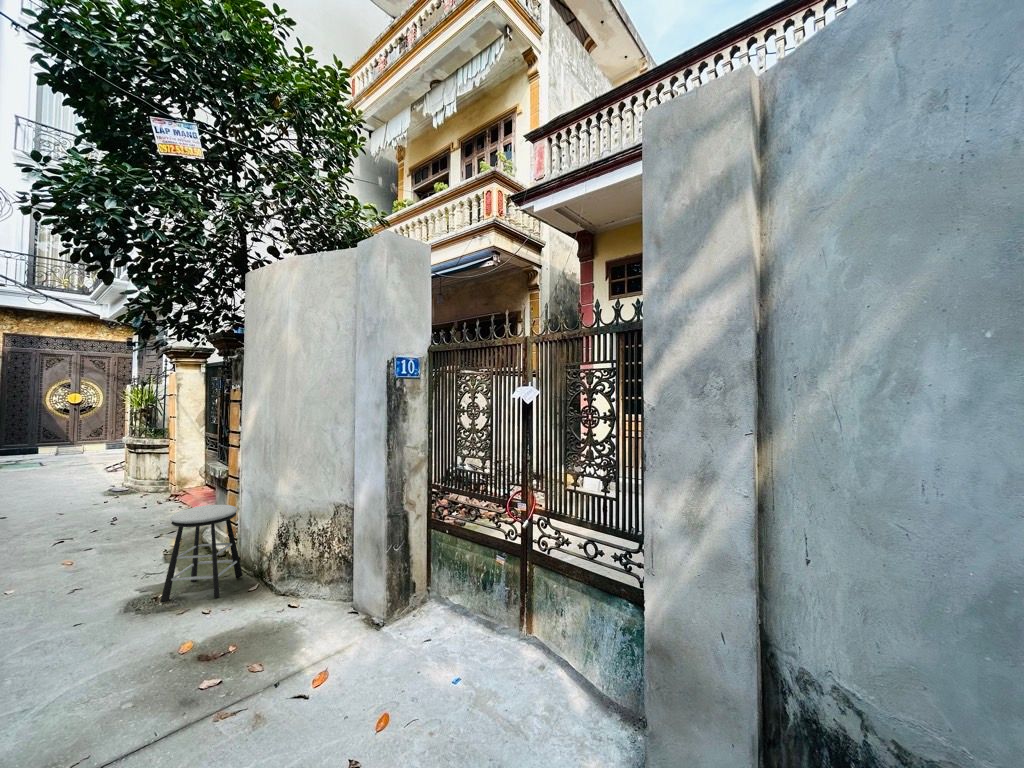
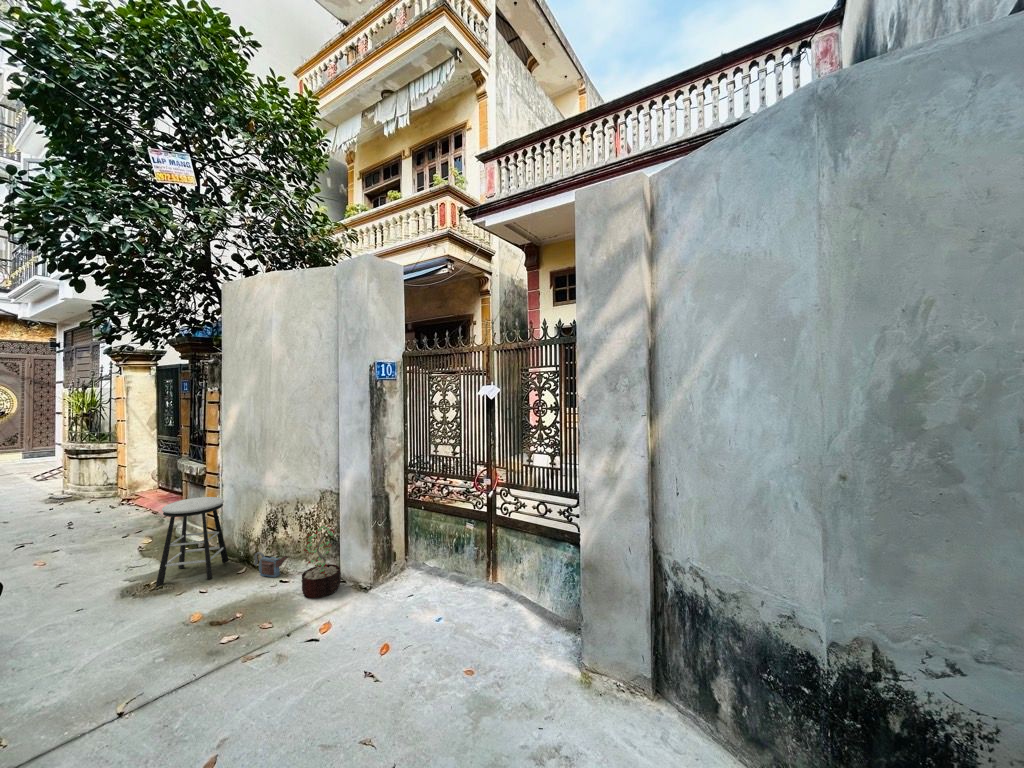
decorative plant: none [305,546,352,634] -> present [301,525,341,598]
watering can: none [264,570,298,601] -> present [254,552,287,577]

